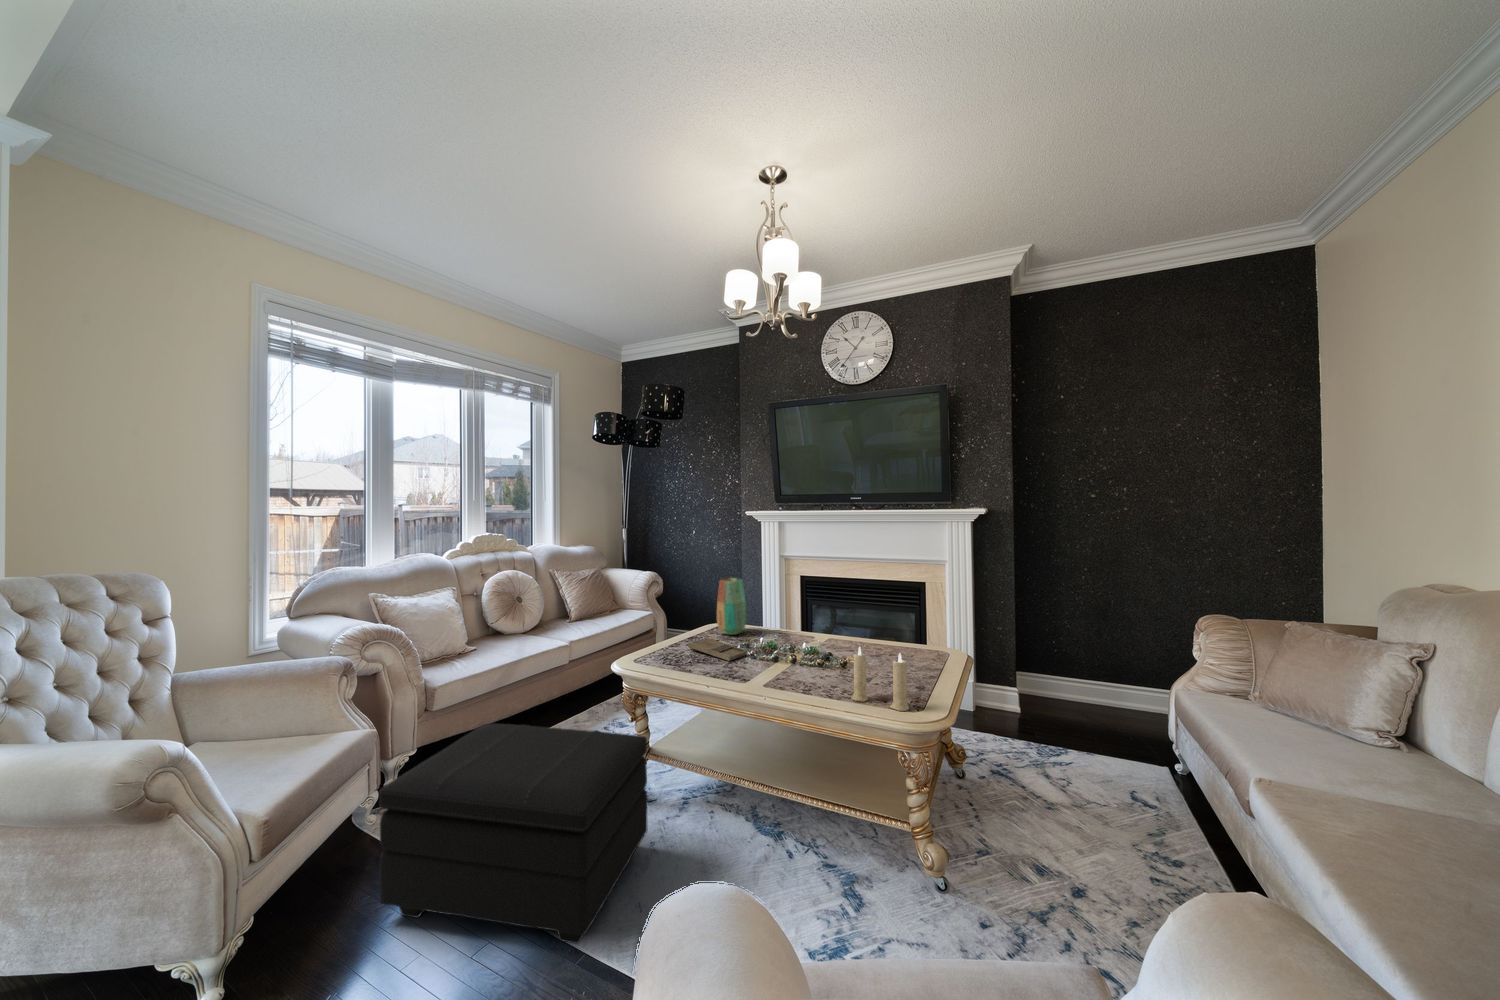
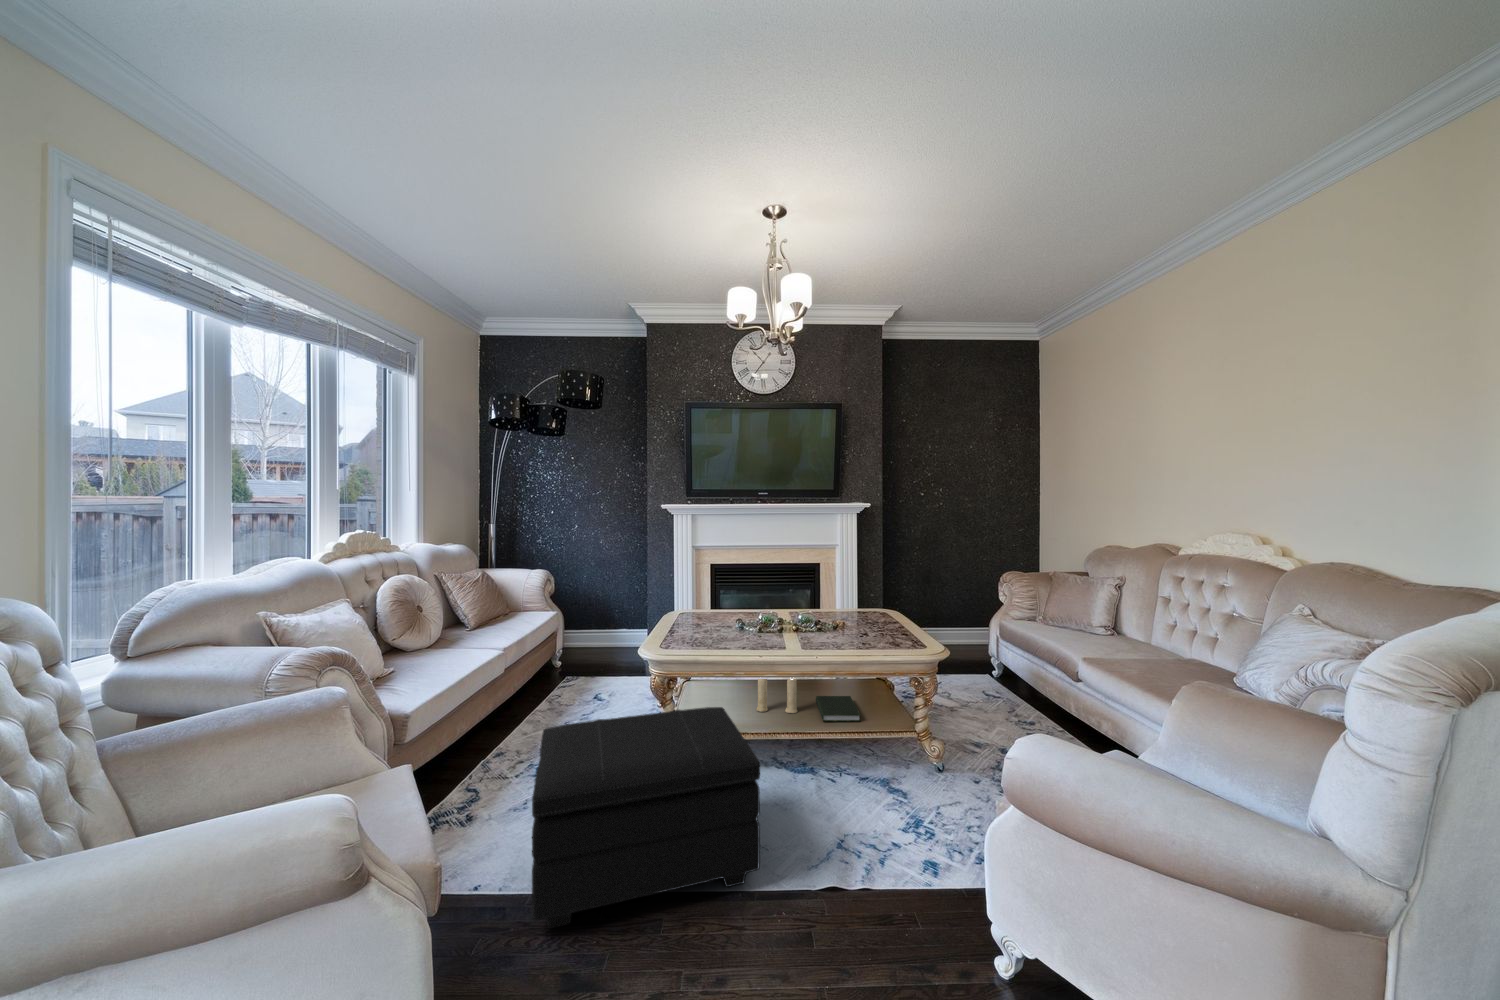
vase: present [717,578,746,635] -> none [689,567,714,619]
tray: present [688,638,747,661] -> none [688,622,745,638]
candle: present [851,647,909,711] -> present [756,677,798,713]
book: none [799,744,861,790] -> present [816,696,860,721]

